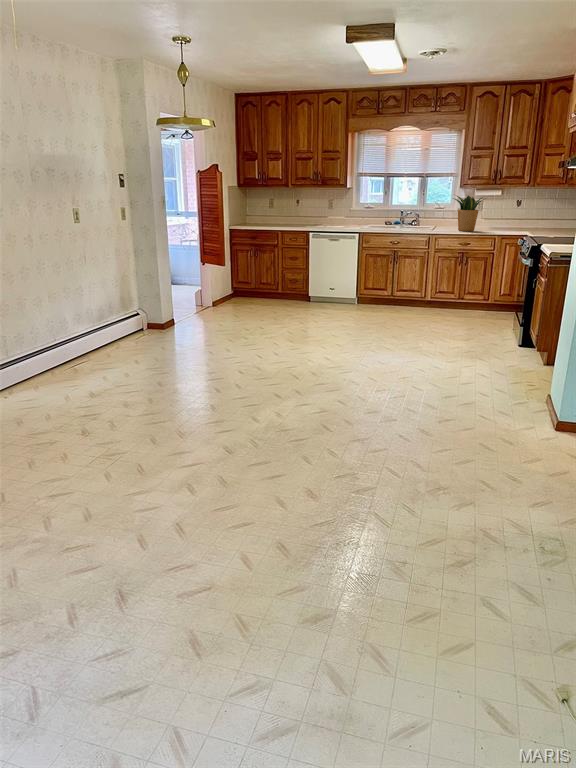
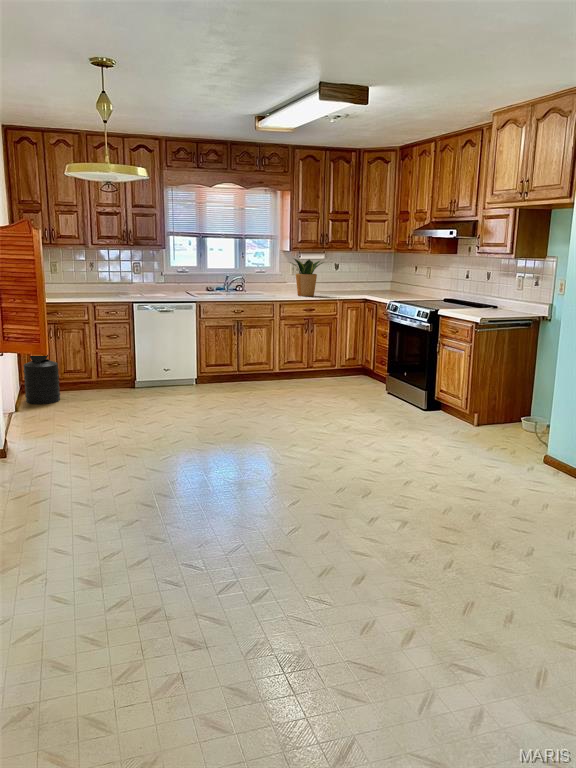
trash can: none [229,262,254,304] -> present [23,355,60,404]

